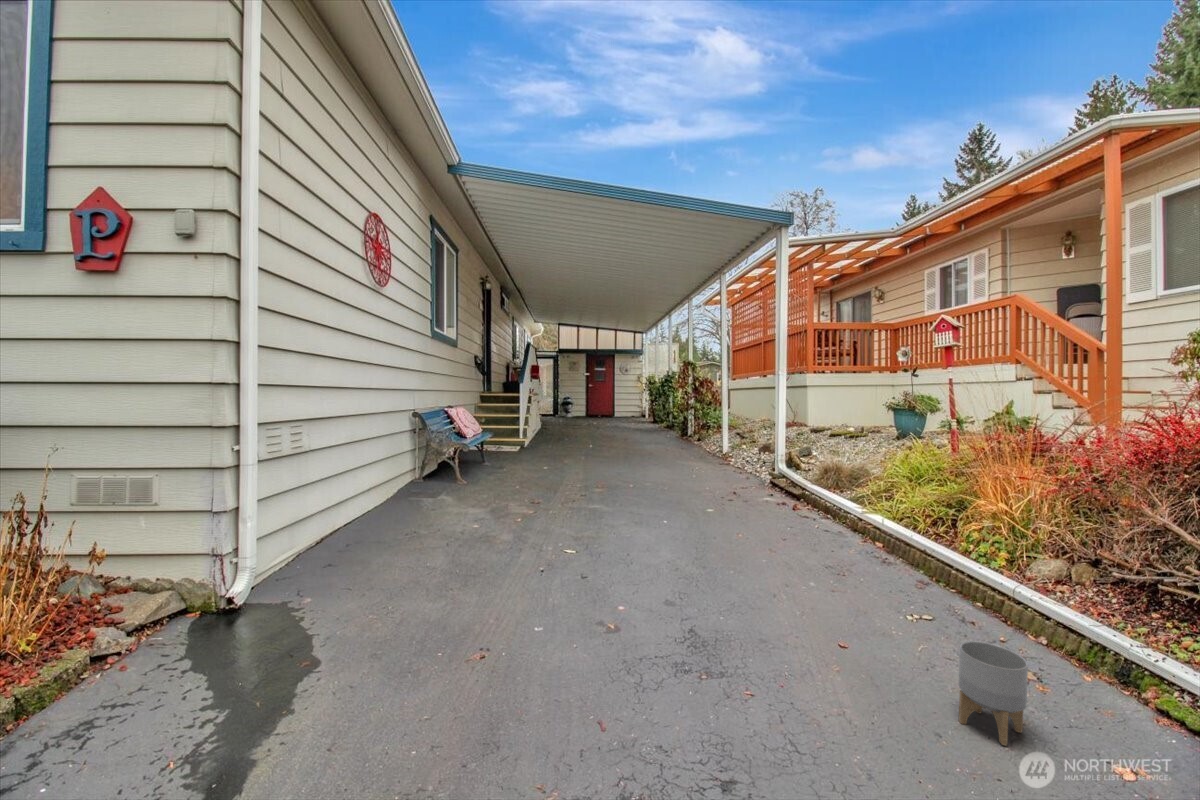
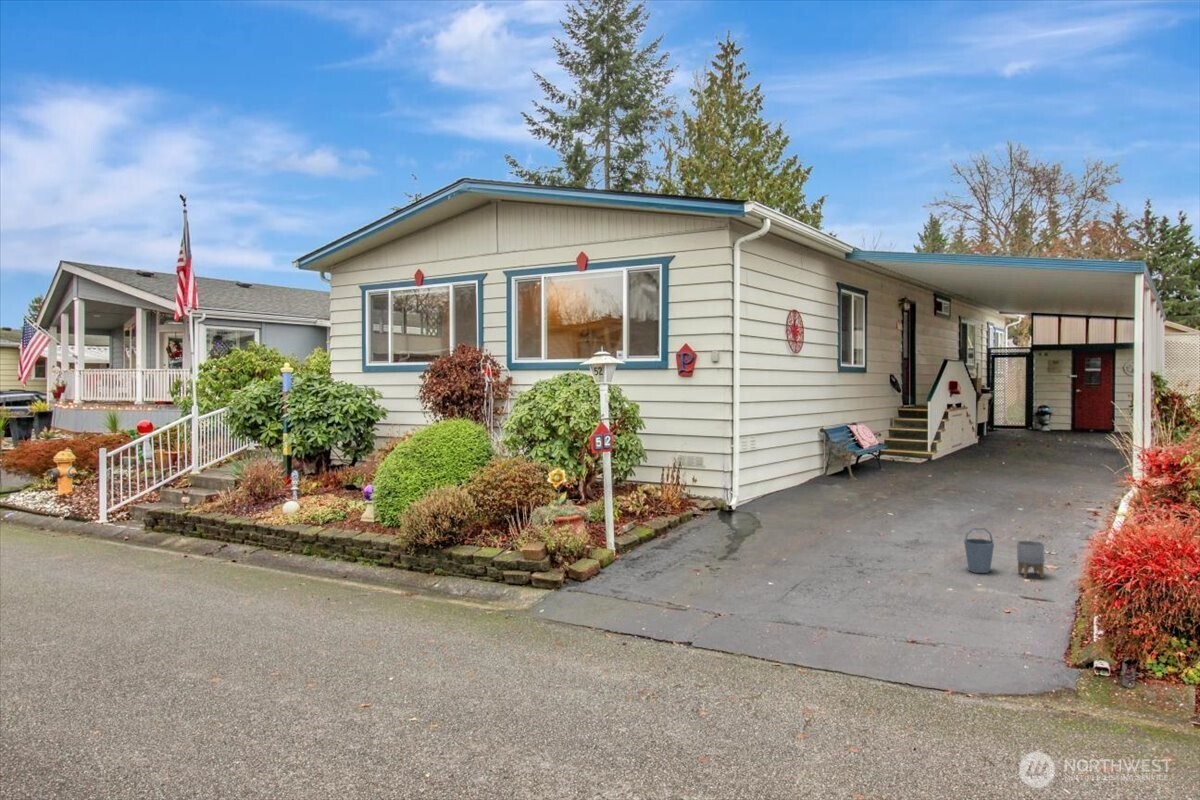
bucket: none [866,633,943,758] -> present [964,528,994,573]

